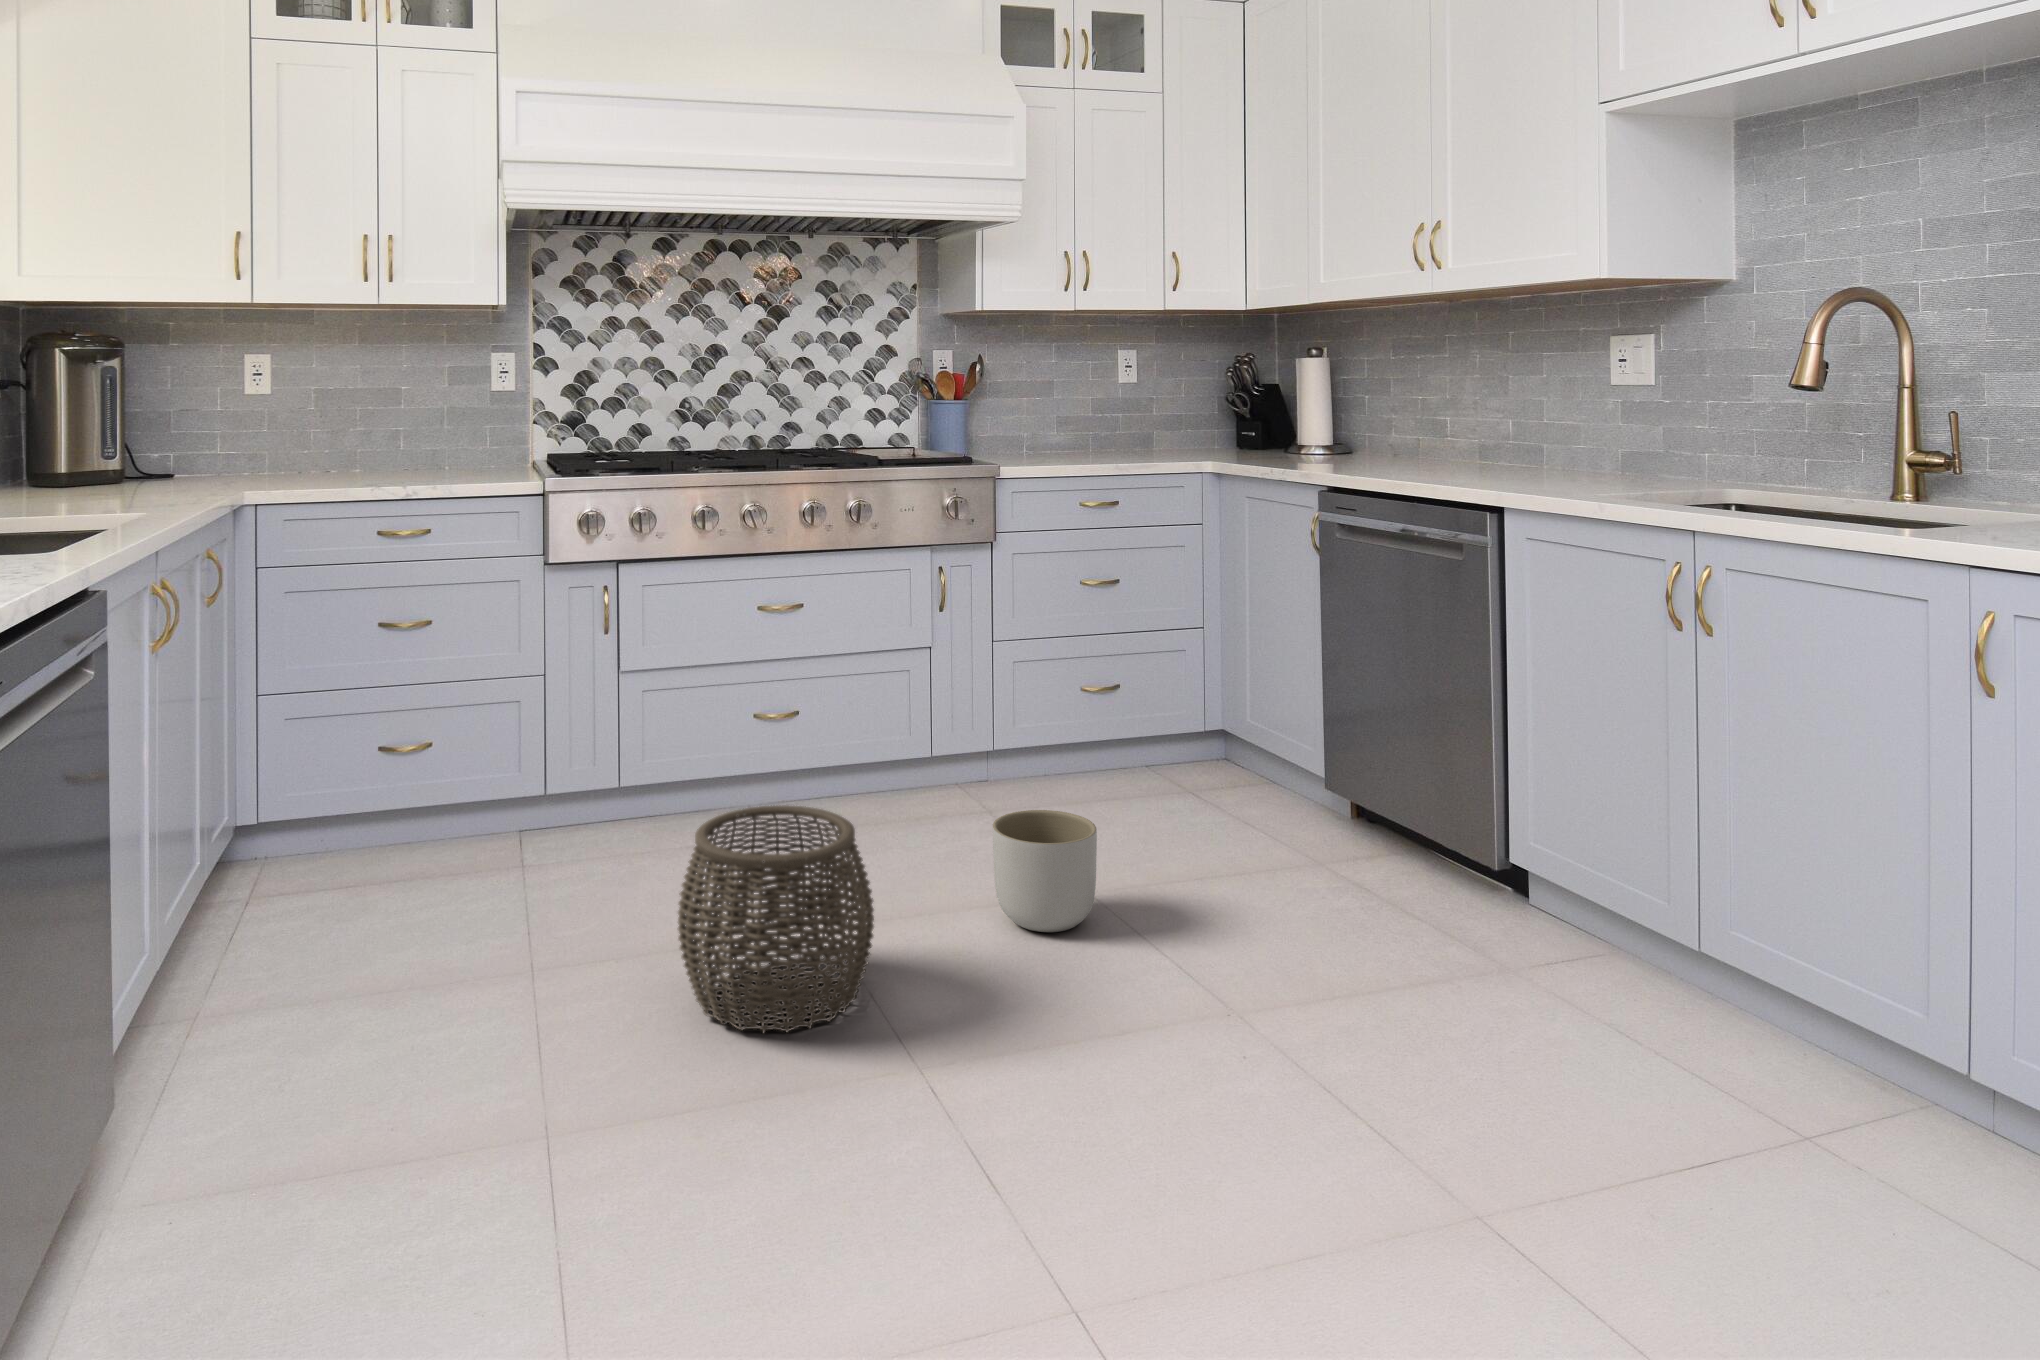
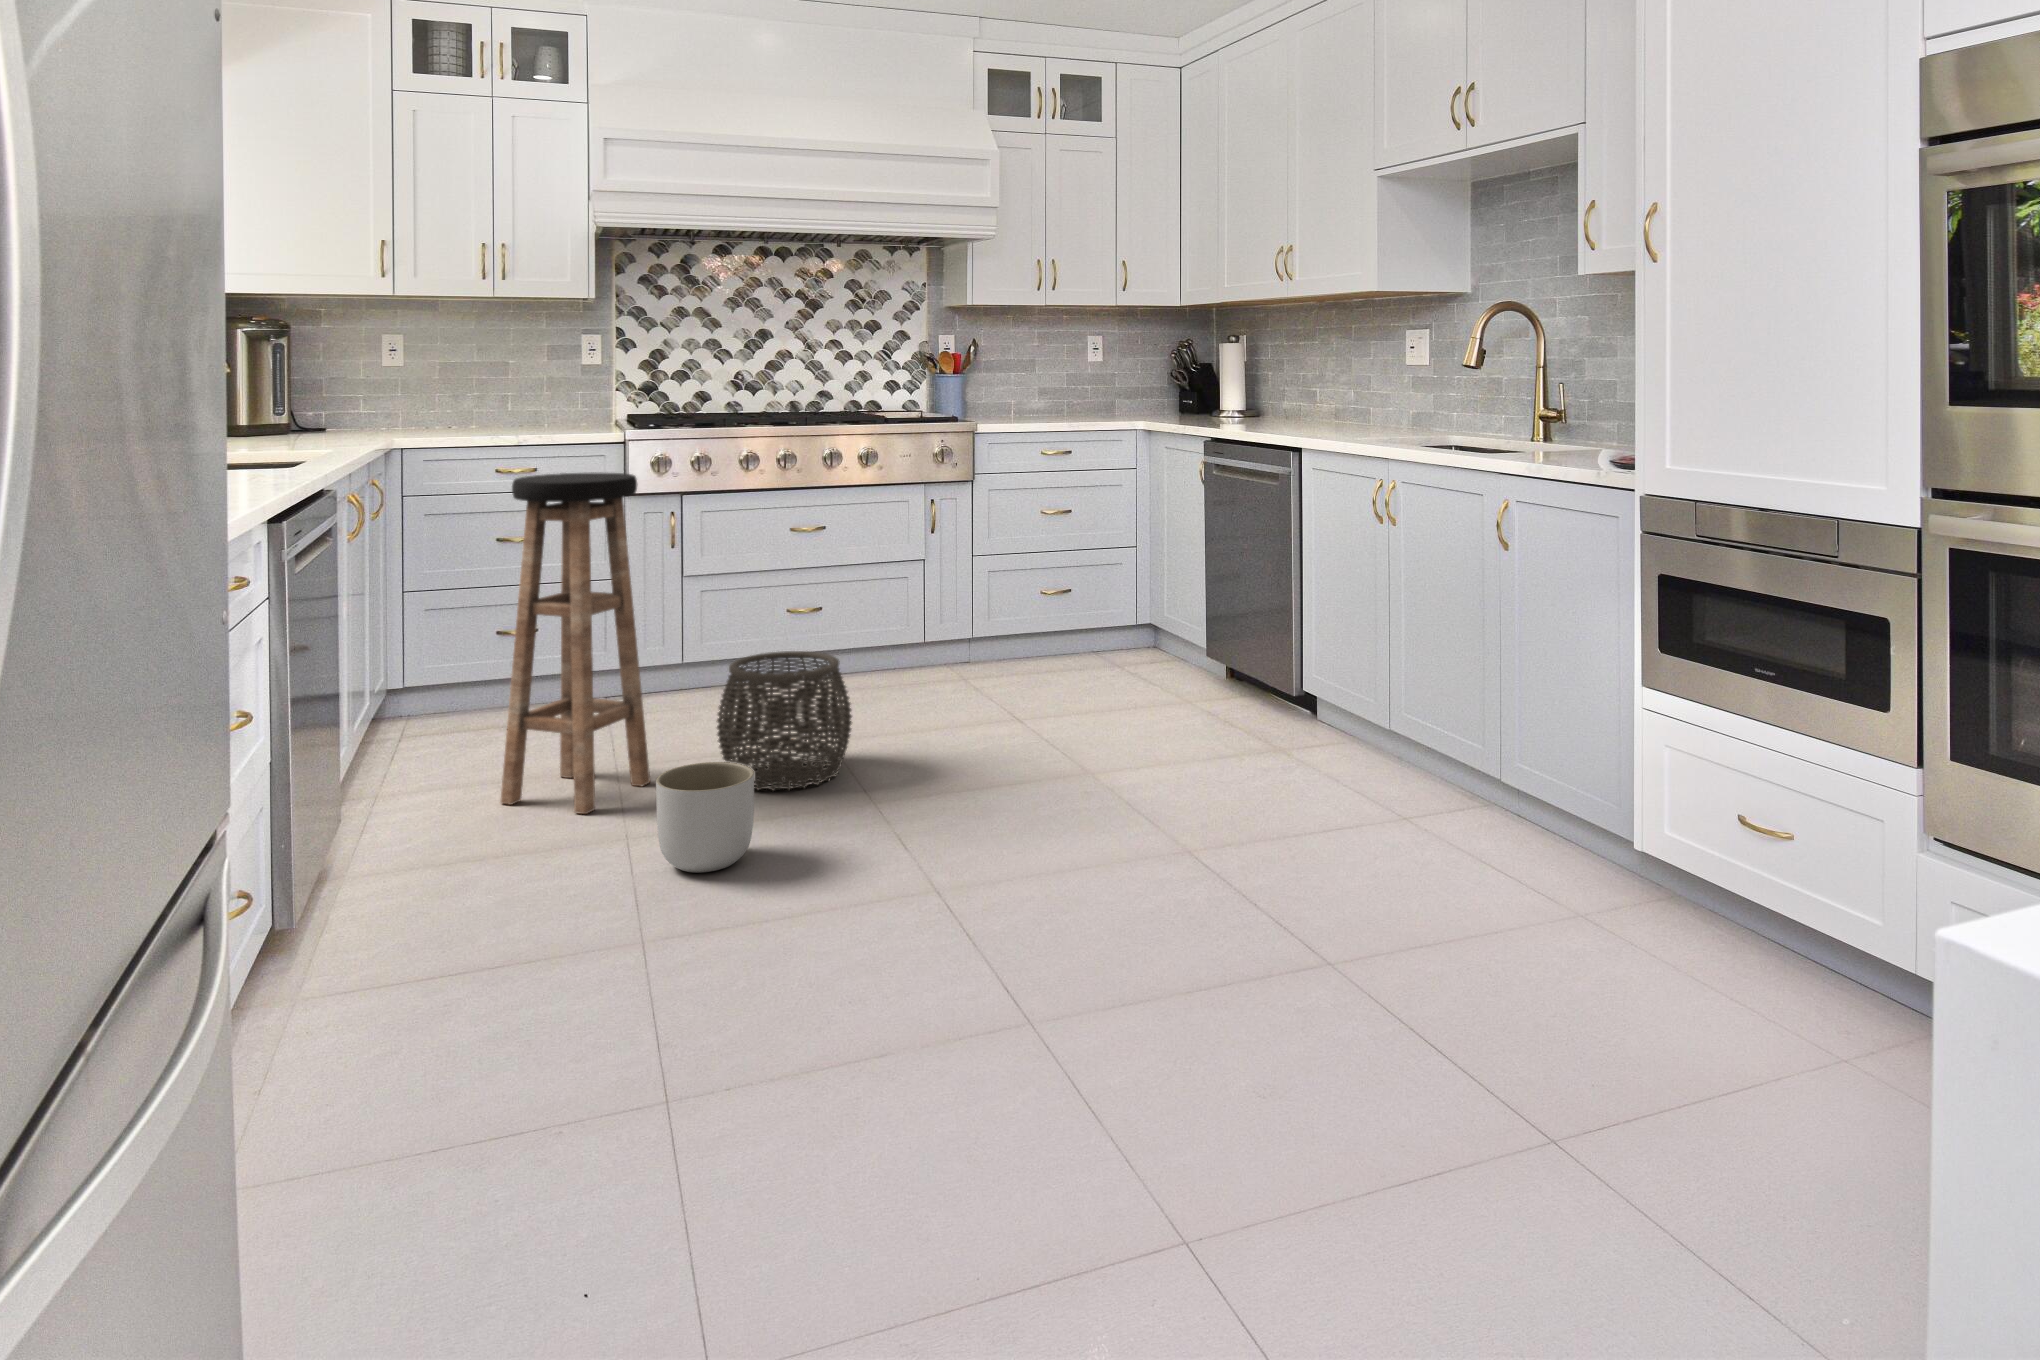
bar stool: none [365,548,582,1075] -> present [500,472,650,814]
planter: present [992,810,1097,932] -> present [656,762,754,872]

